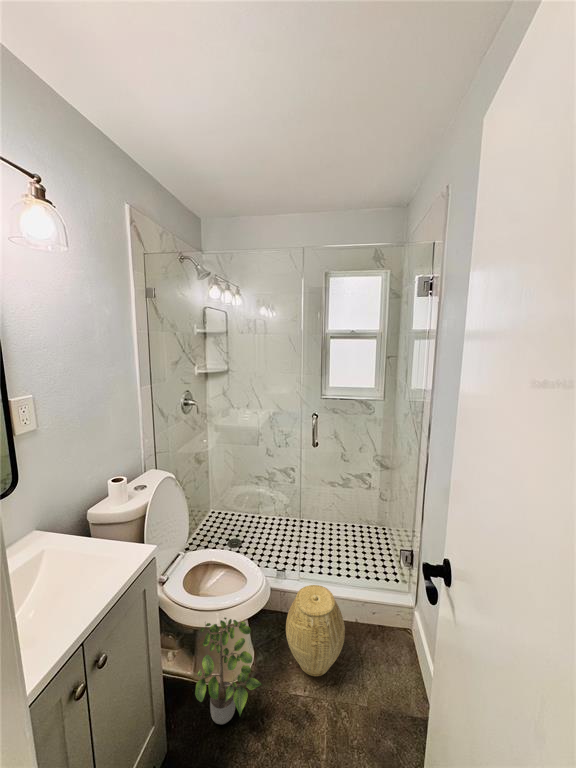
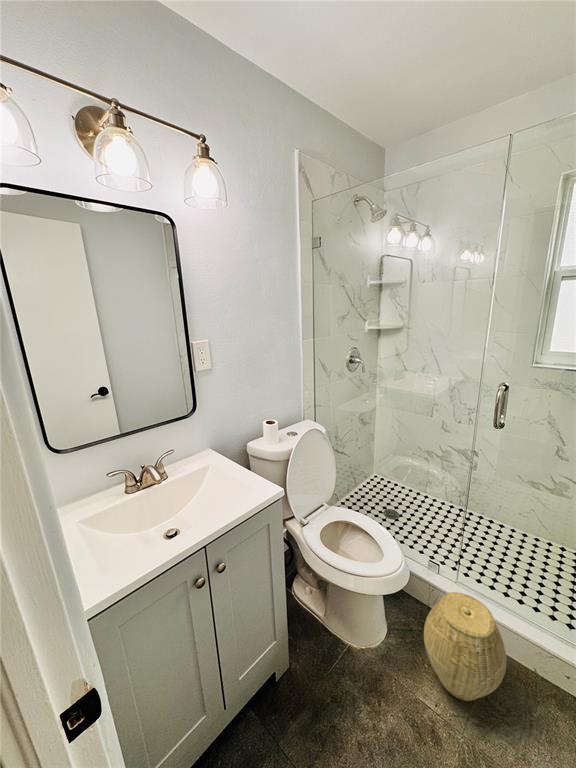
potted plant: present [195,618,262,724] -> none [316,575,384,684]

